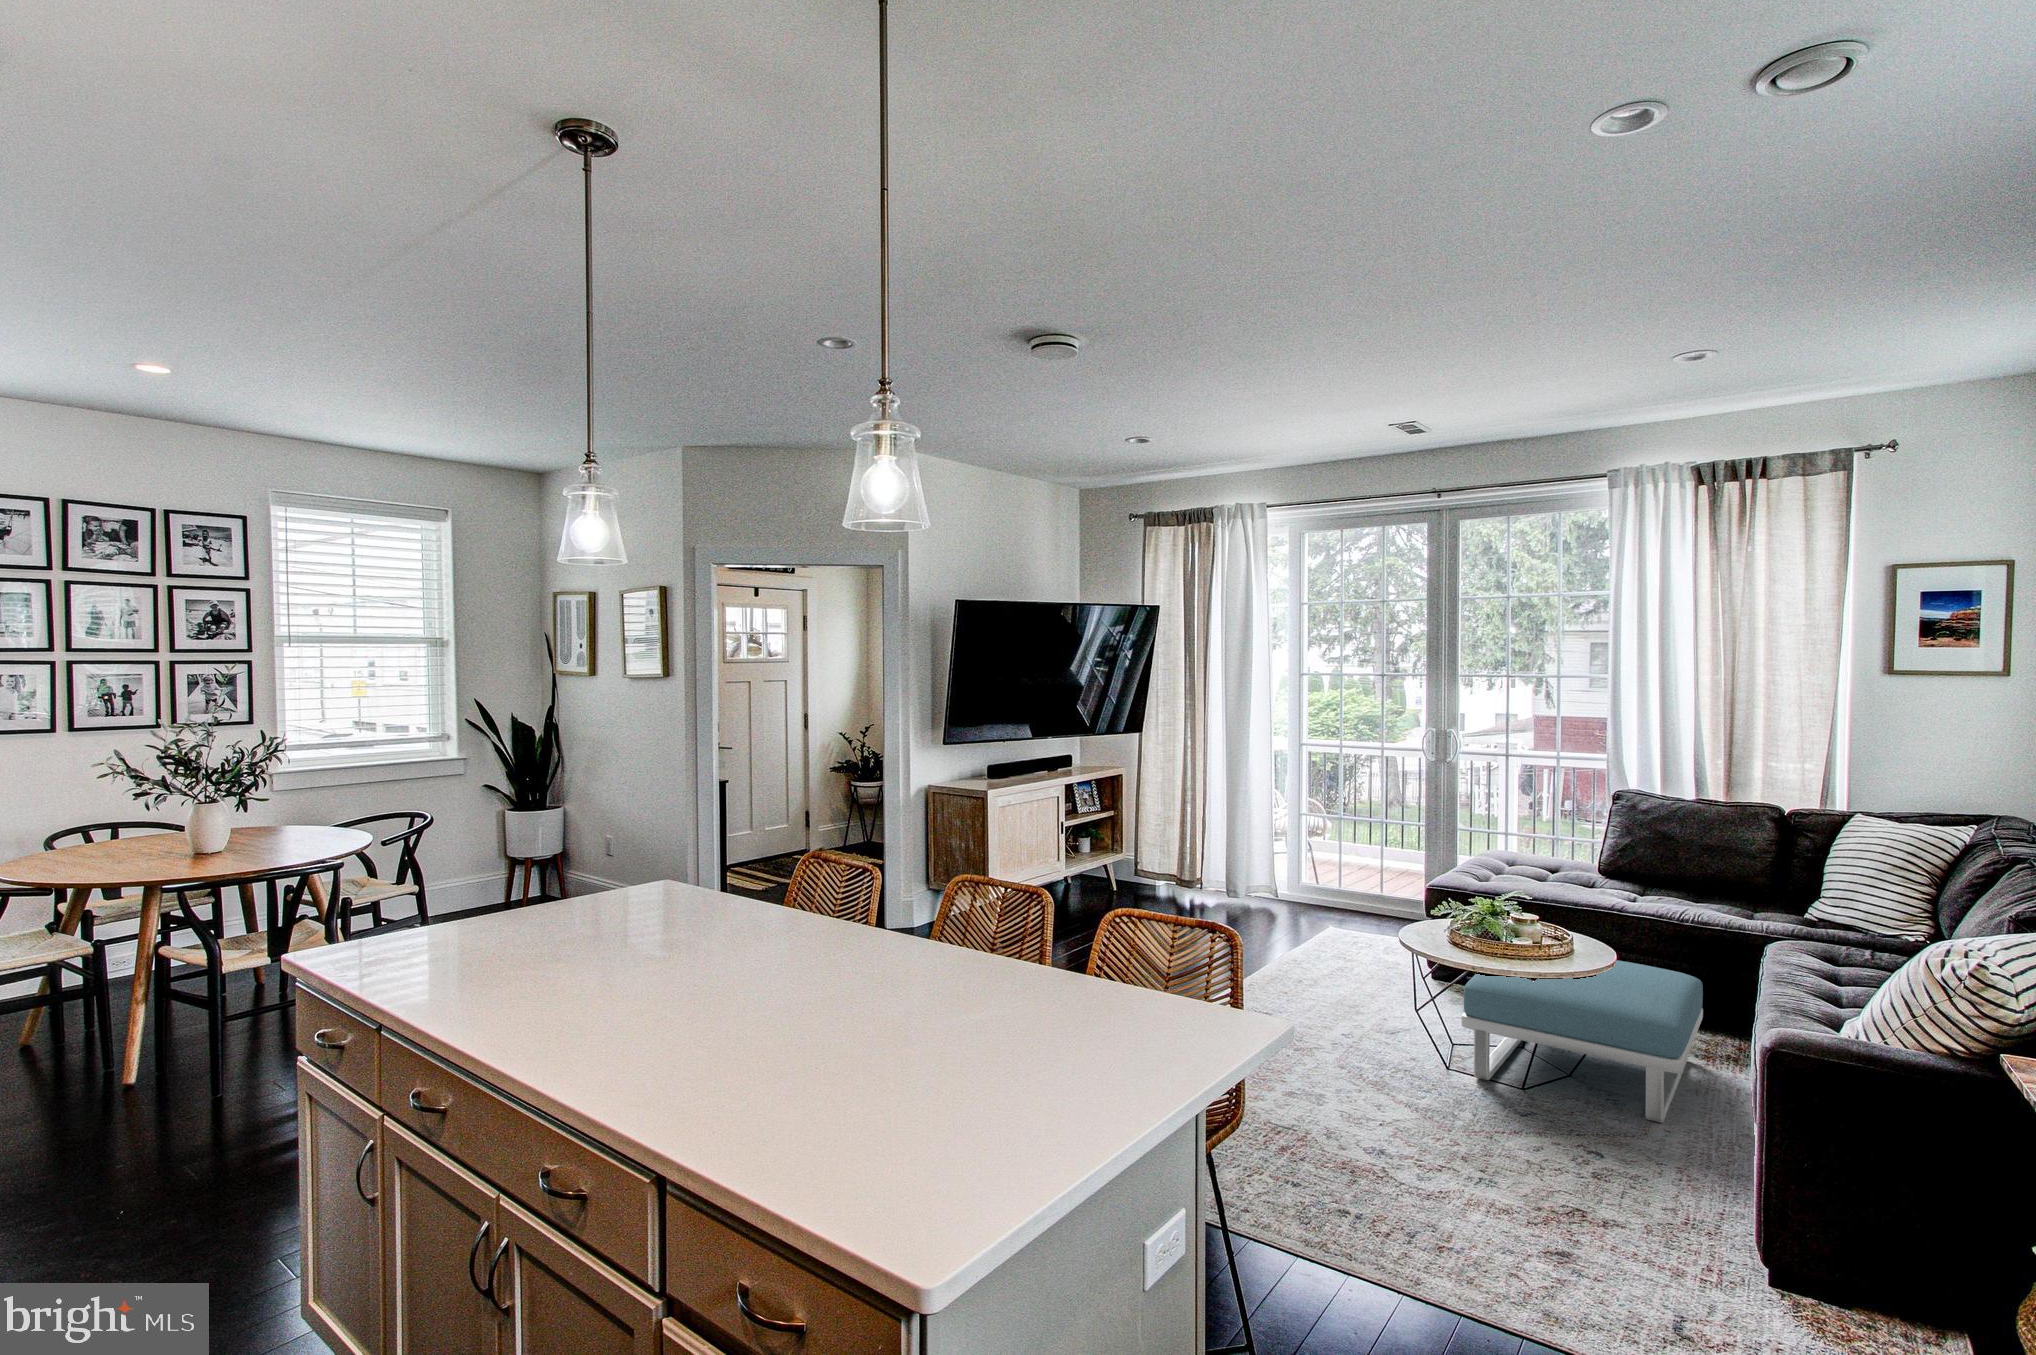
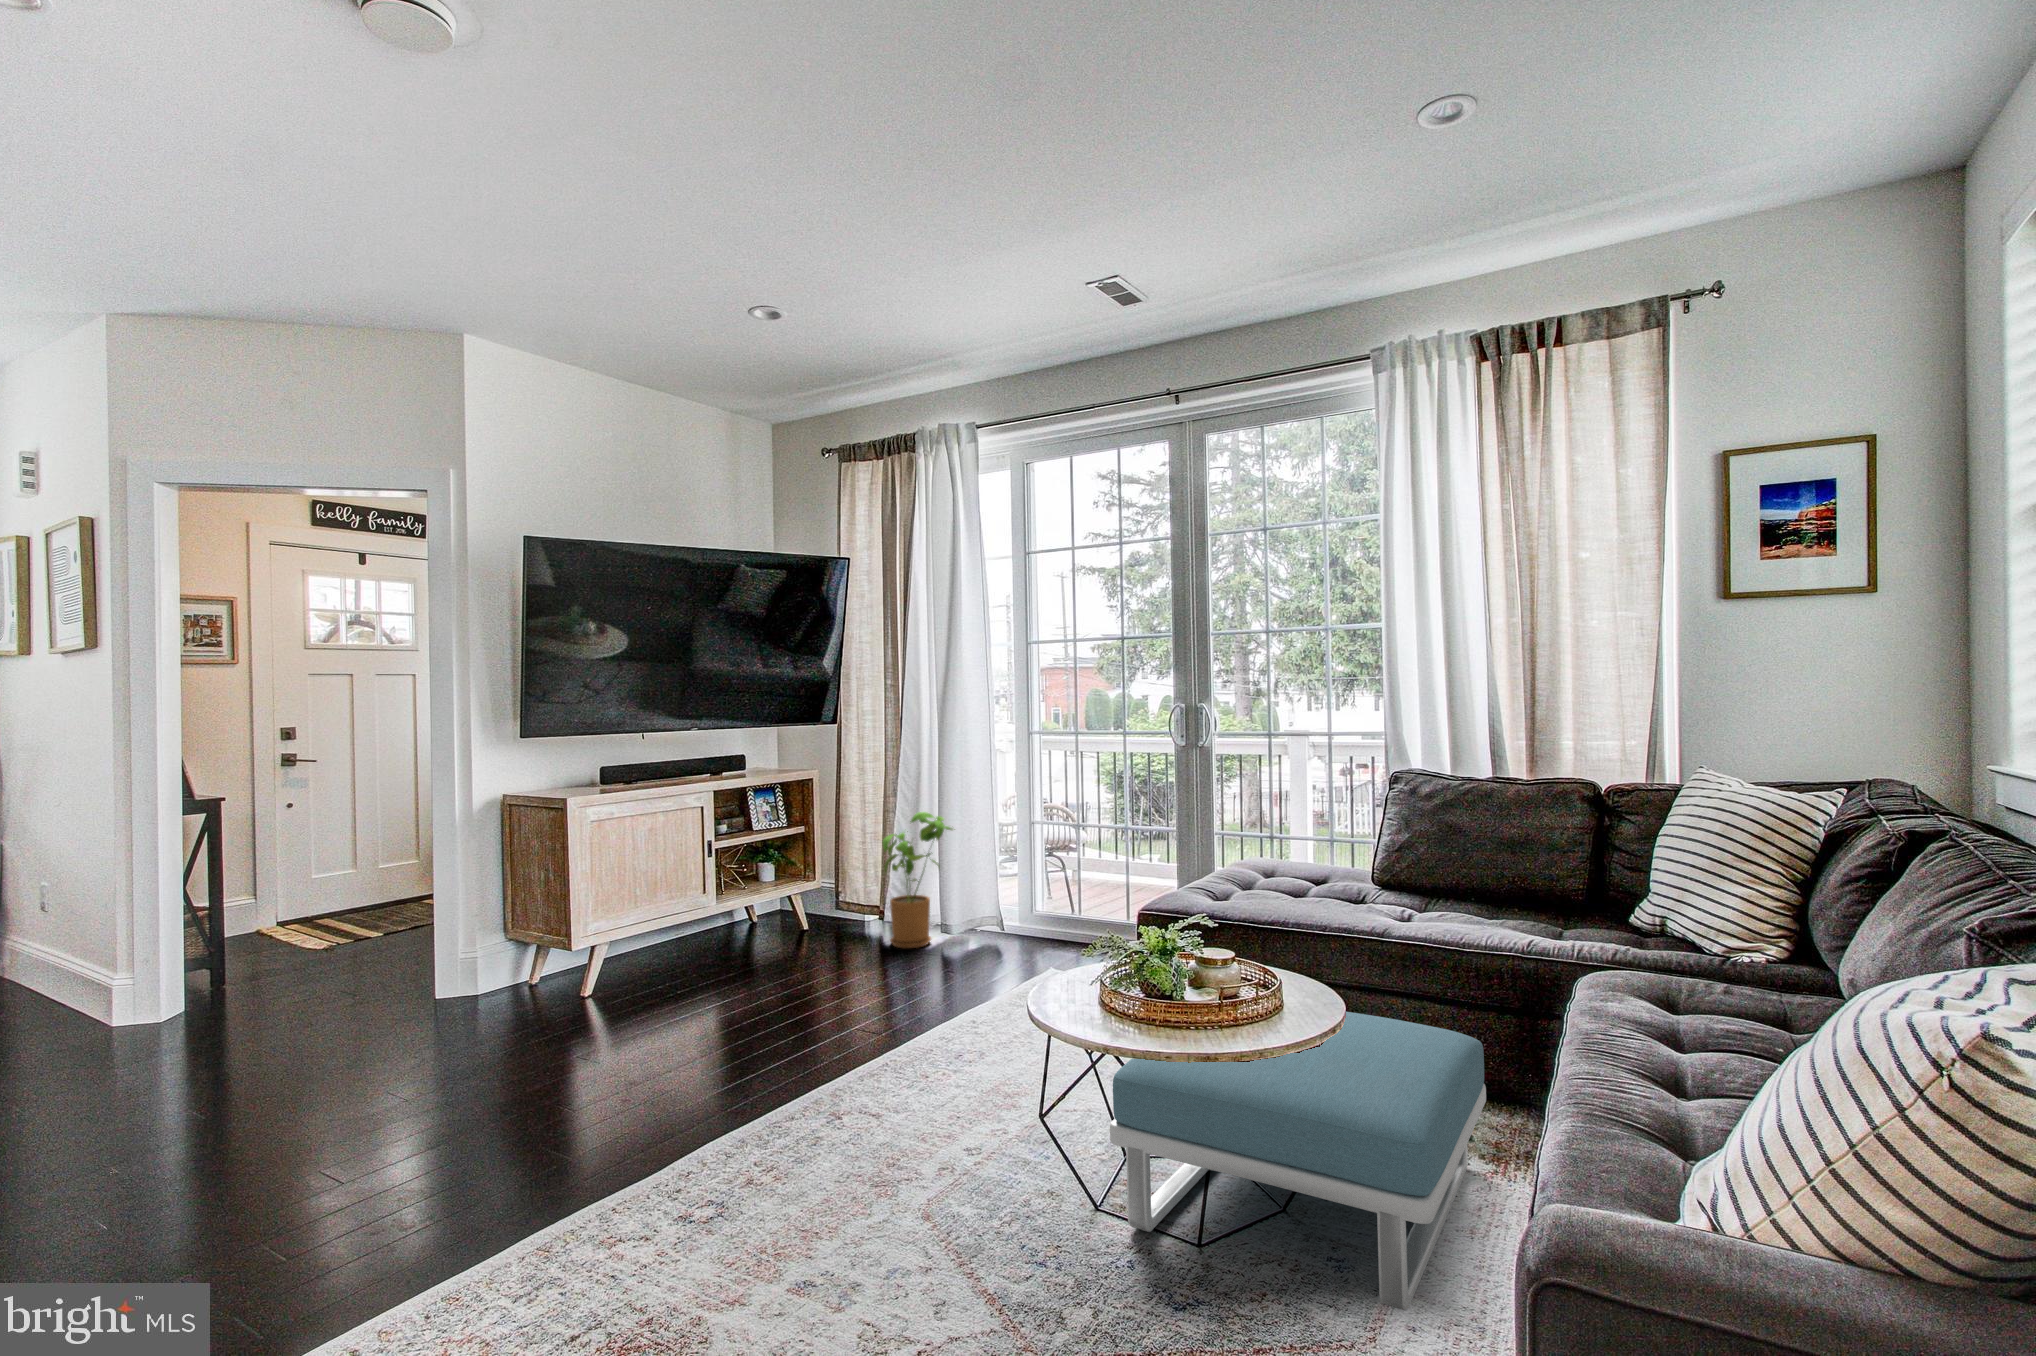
house plant: none [1183,803,1244,907] -> present [883,812,955,948]

